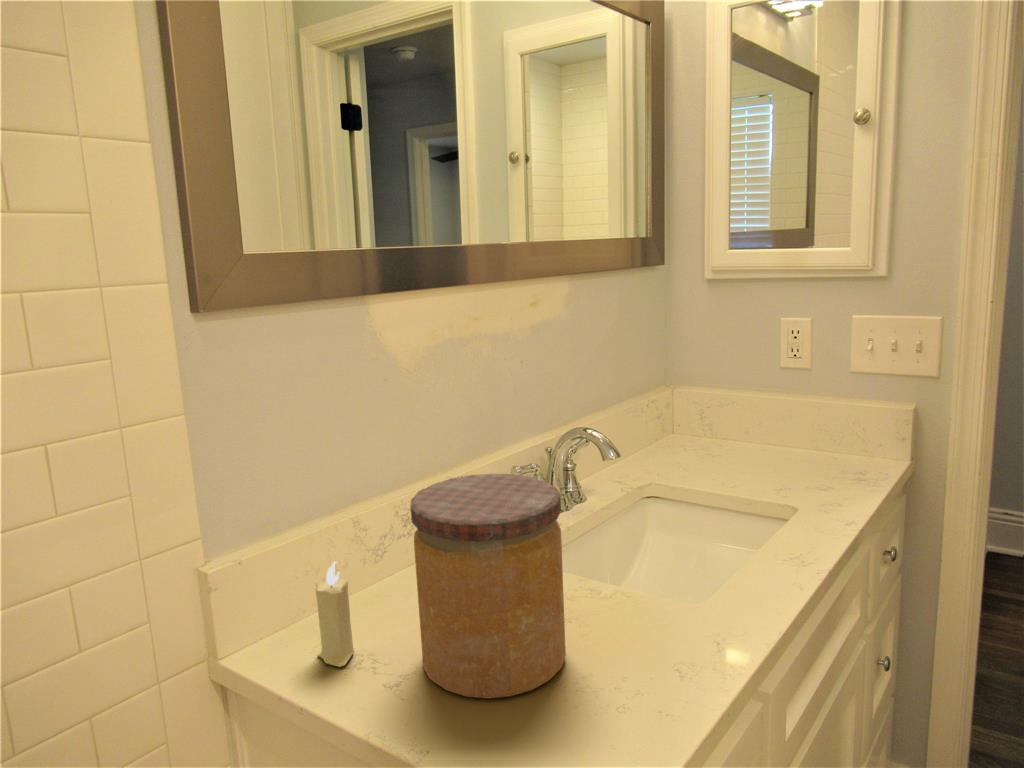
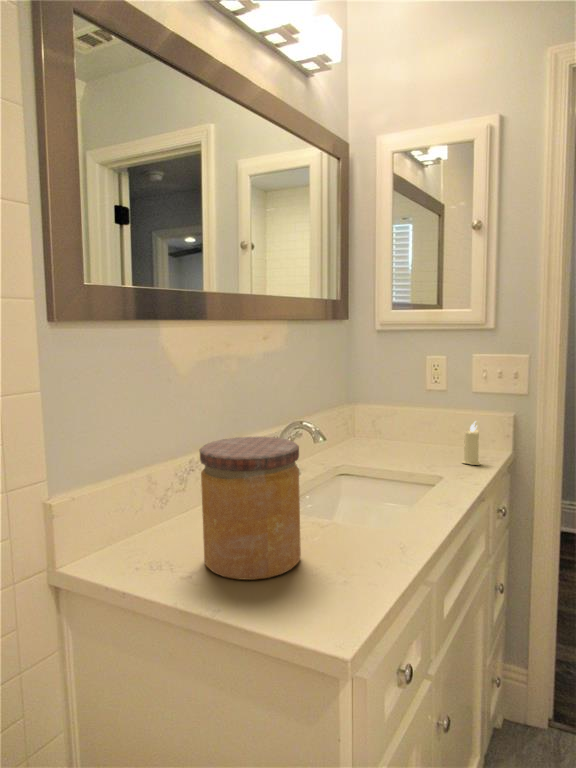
candle: present [315,561,354,667] -> present [462,422,480,465]

